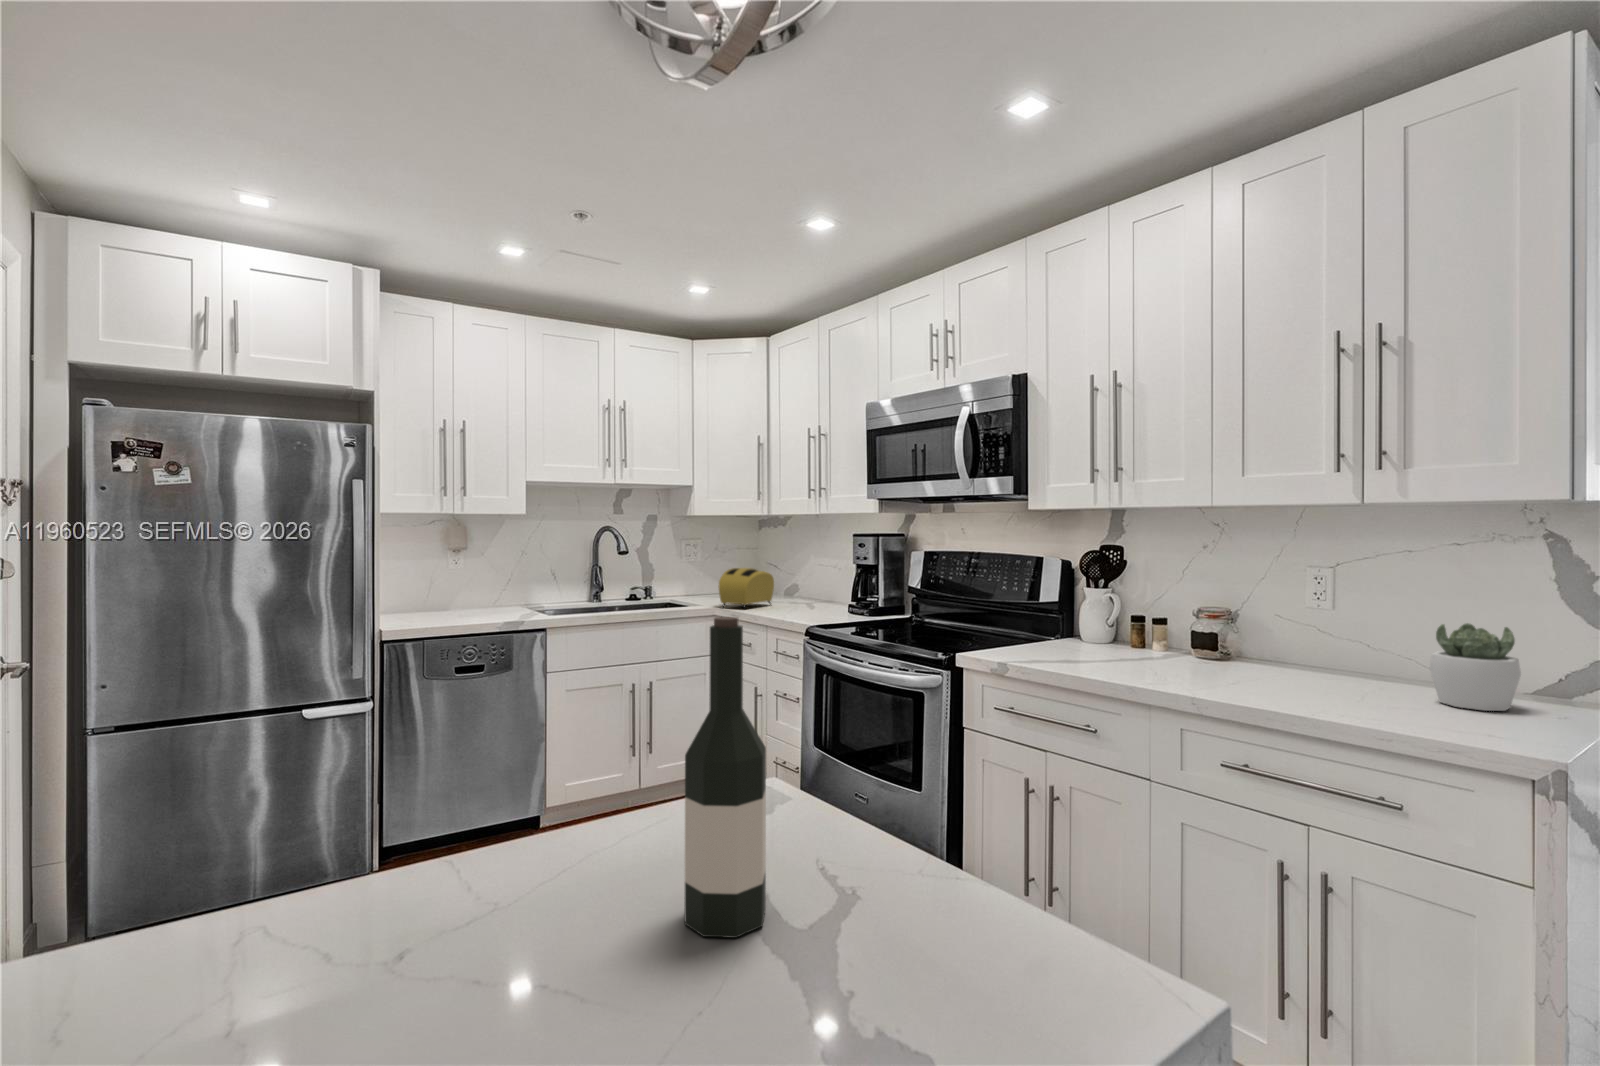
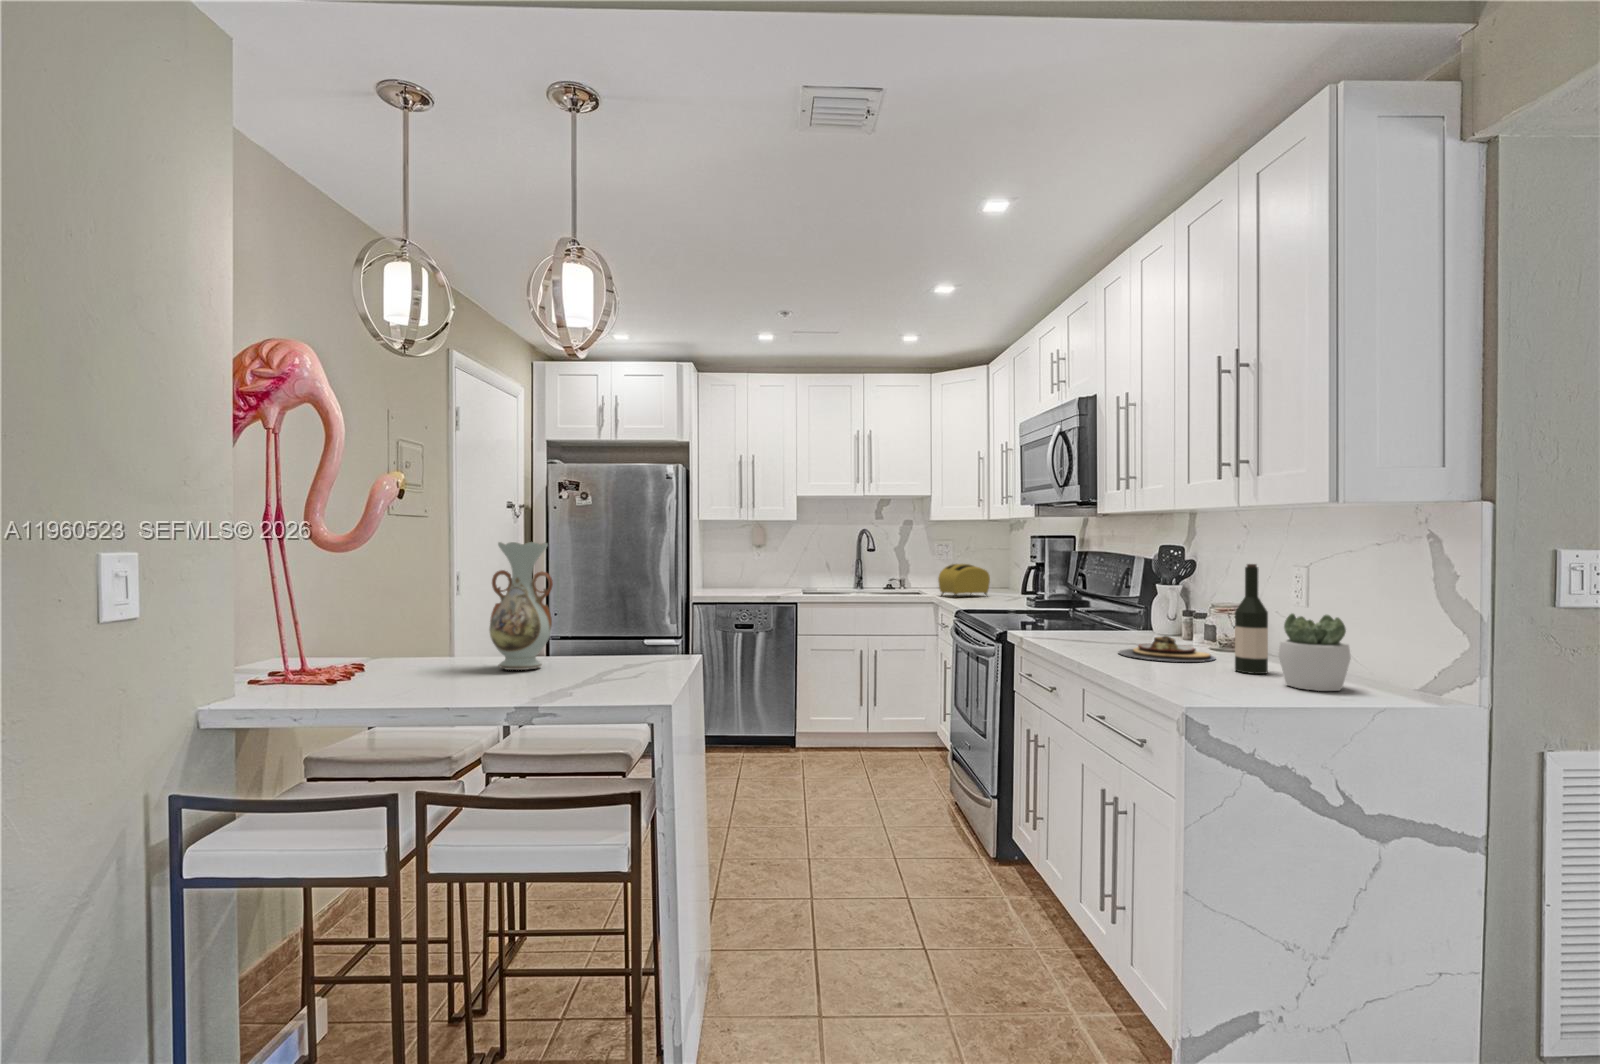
vase: none [386,569,574,941] -> present [489,542,553,670]
wine bottle: present [685,617,766,938] -> present [1235,564,1268,674]
plate: none [1156,652,1274,685] -> present [1118,636,1215,662]

